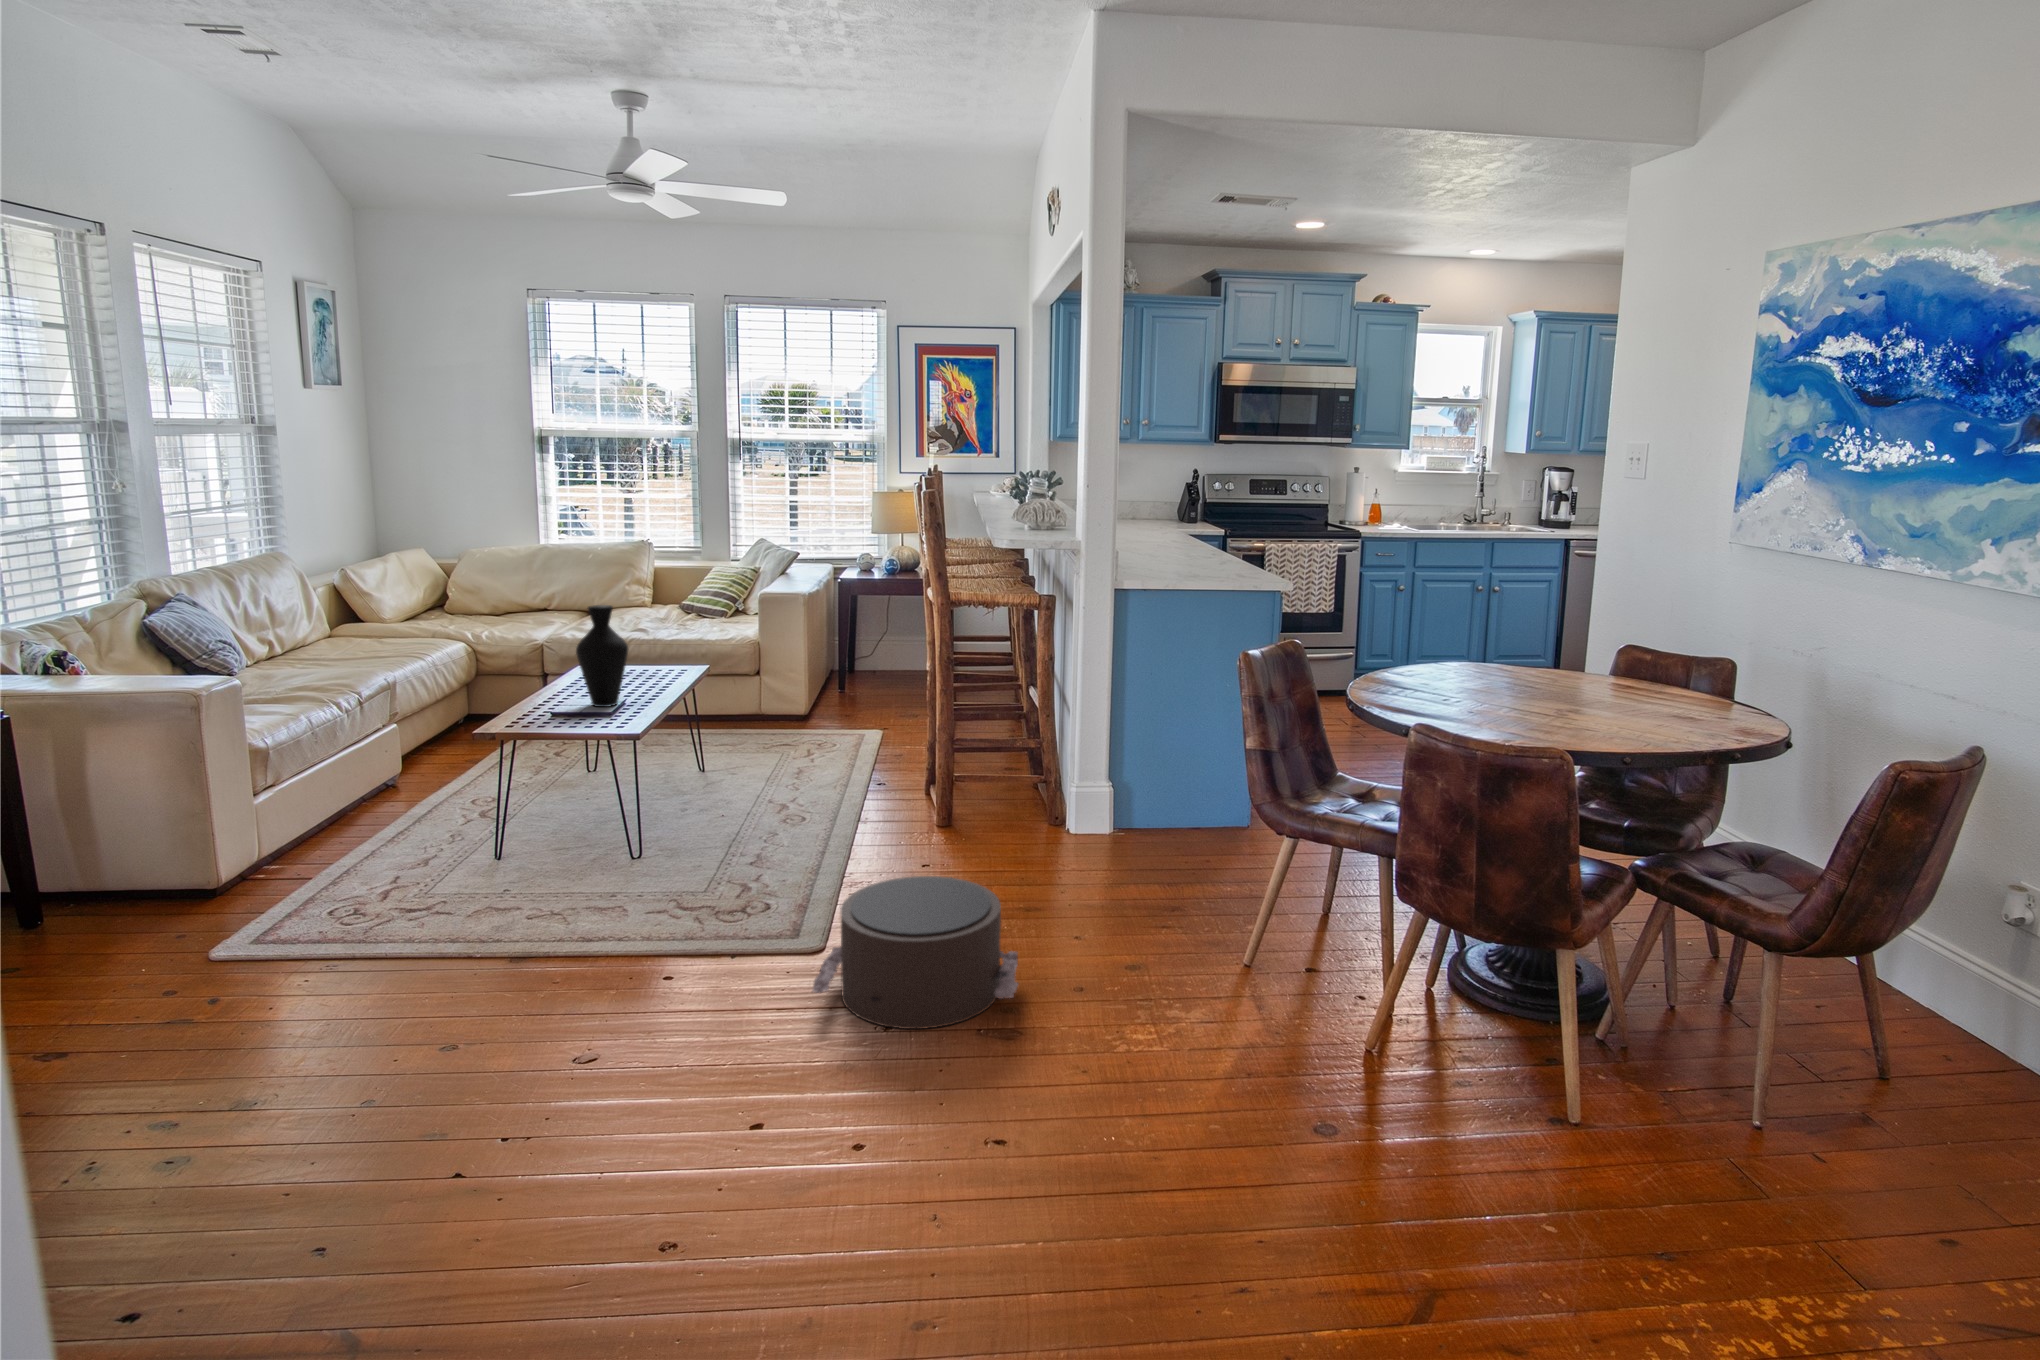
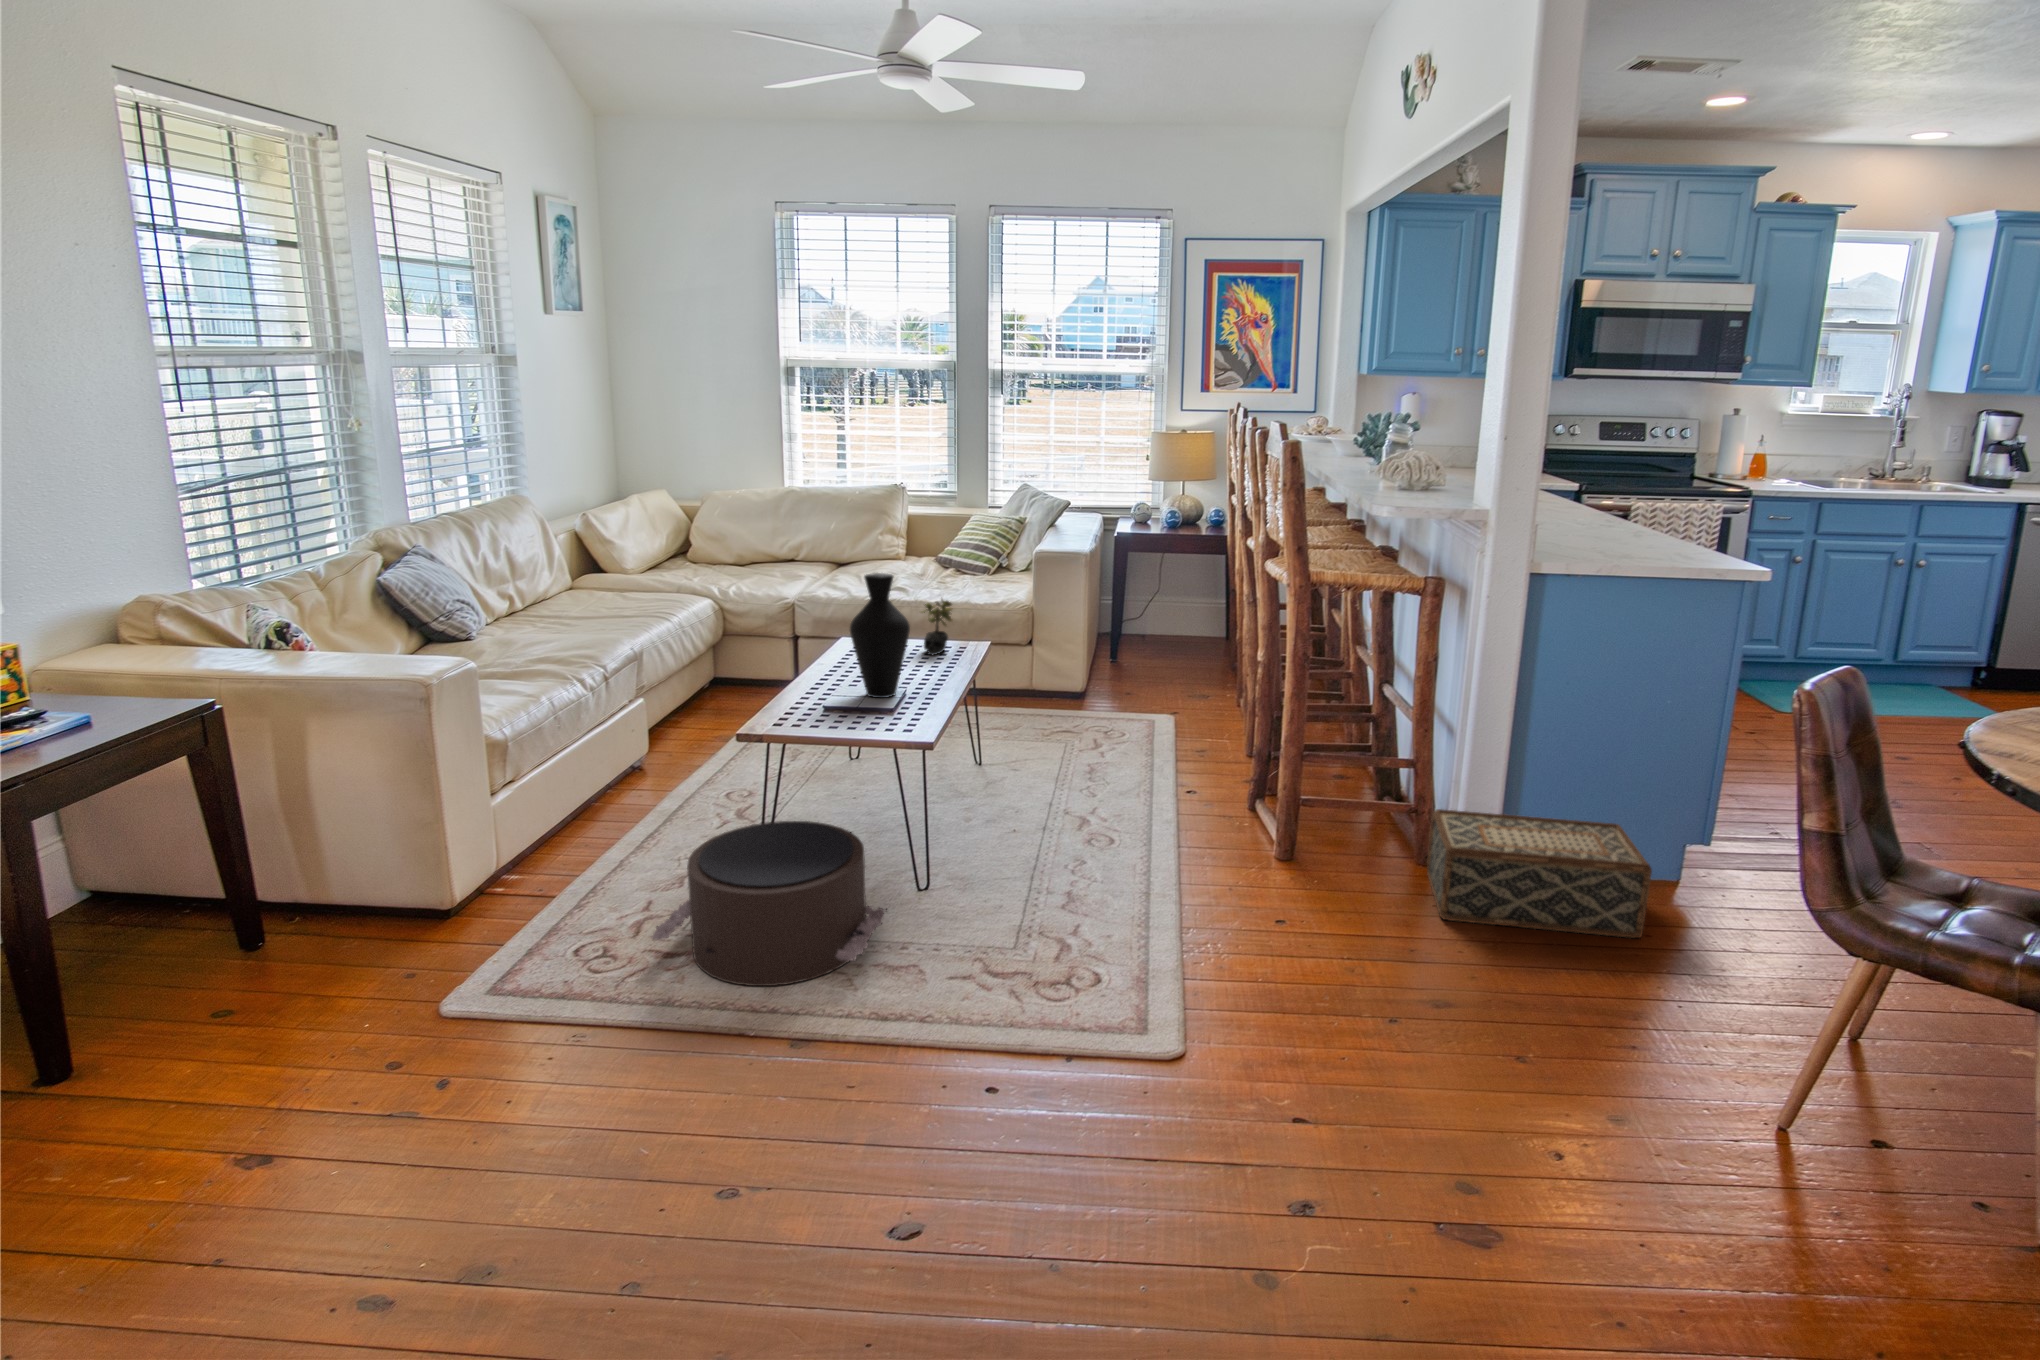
succulent plant: none [647,629,677,678] -> present [921,599,952,655]
woven basket: none [1048,776,1195,860] -> present [1427,809,1652,938]
pouf: present [812,876,1018,1029] -> present [651,821,887,986]

